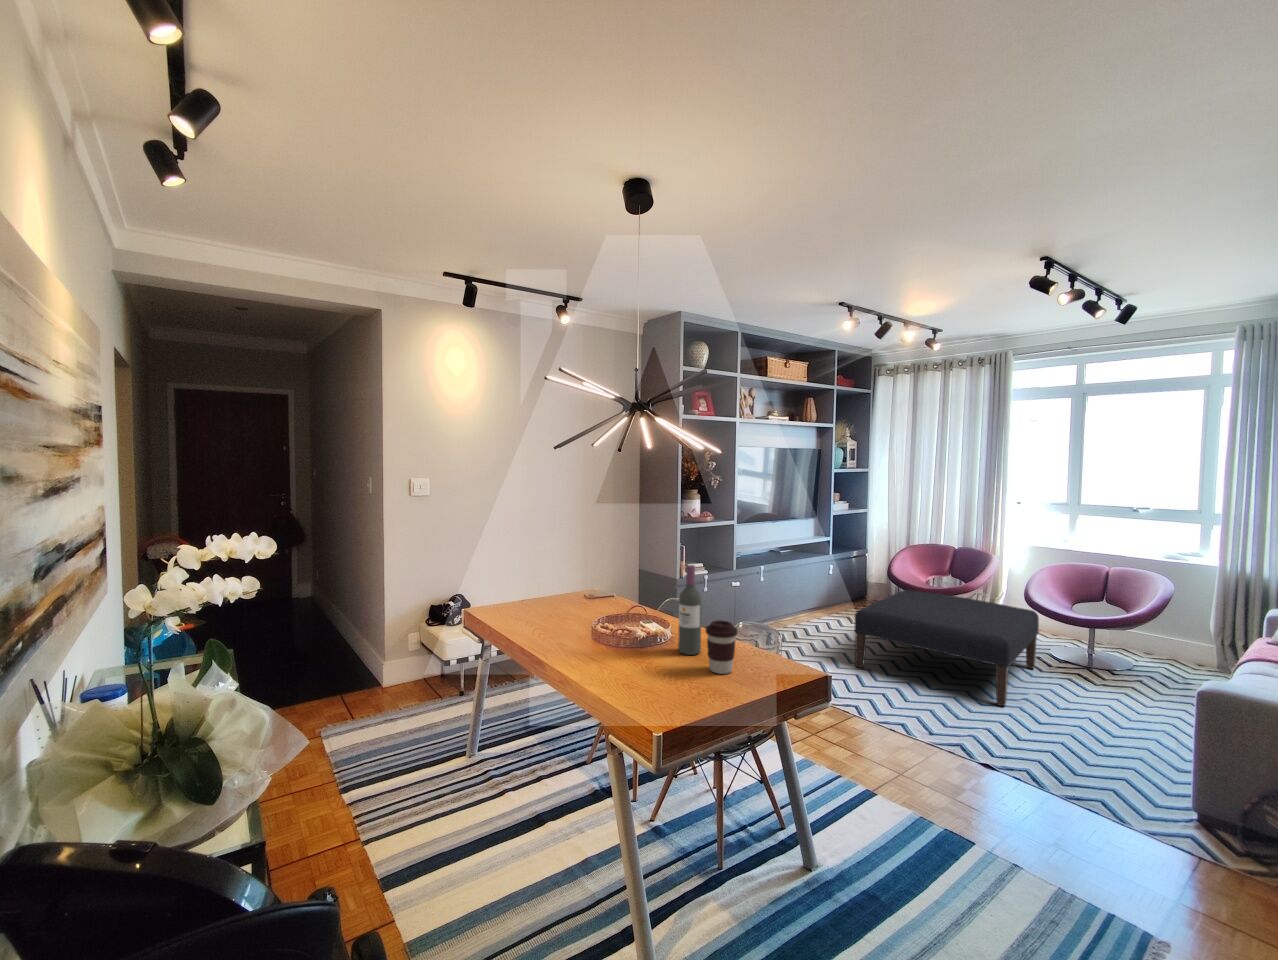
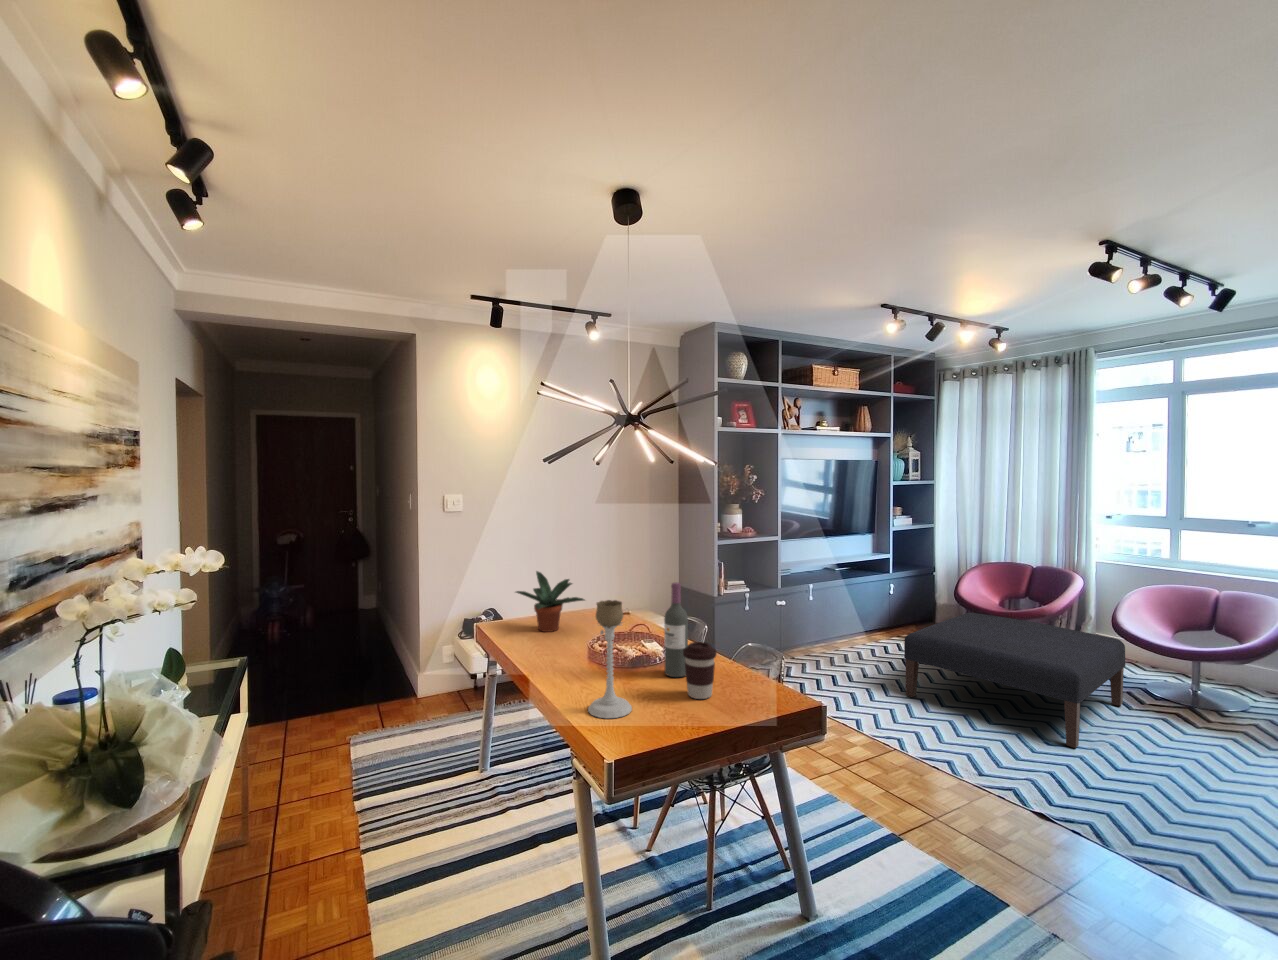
potted plant: none [511,555,582,616] -> present [516,571,585,632]
candle holder: none [622,582,665,695] -> present [588,600,632,718]

